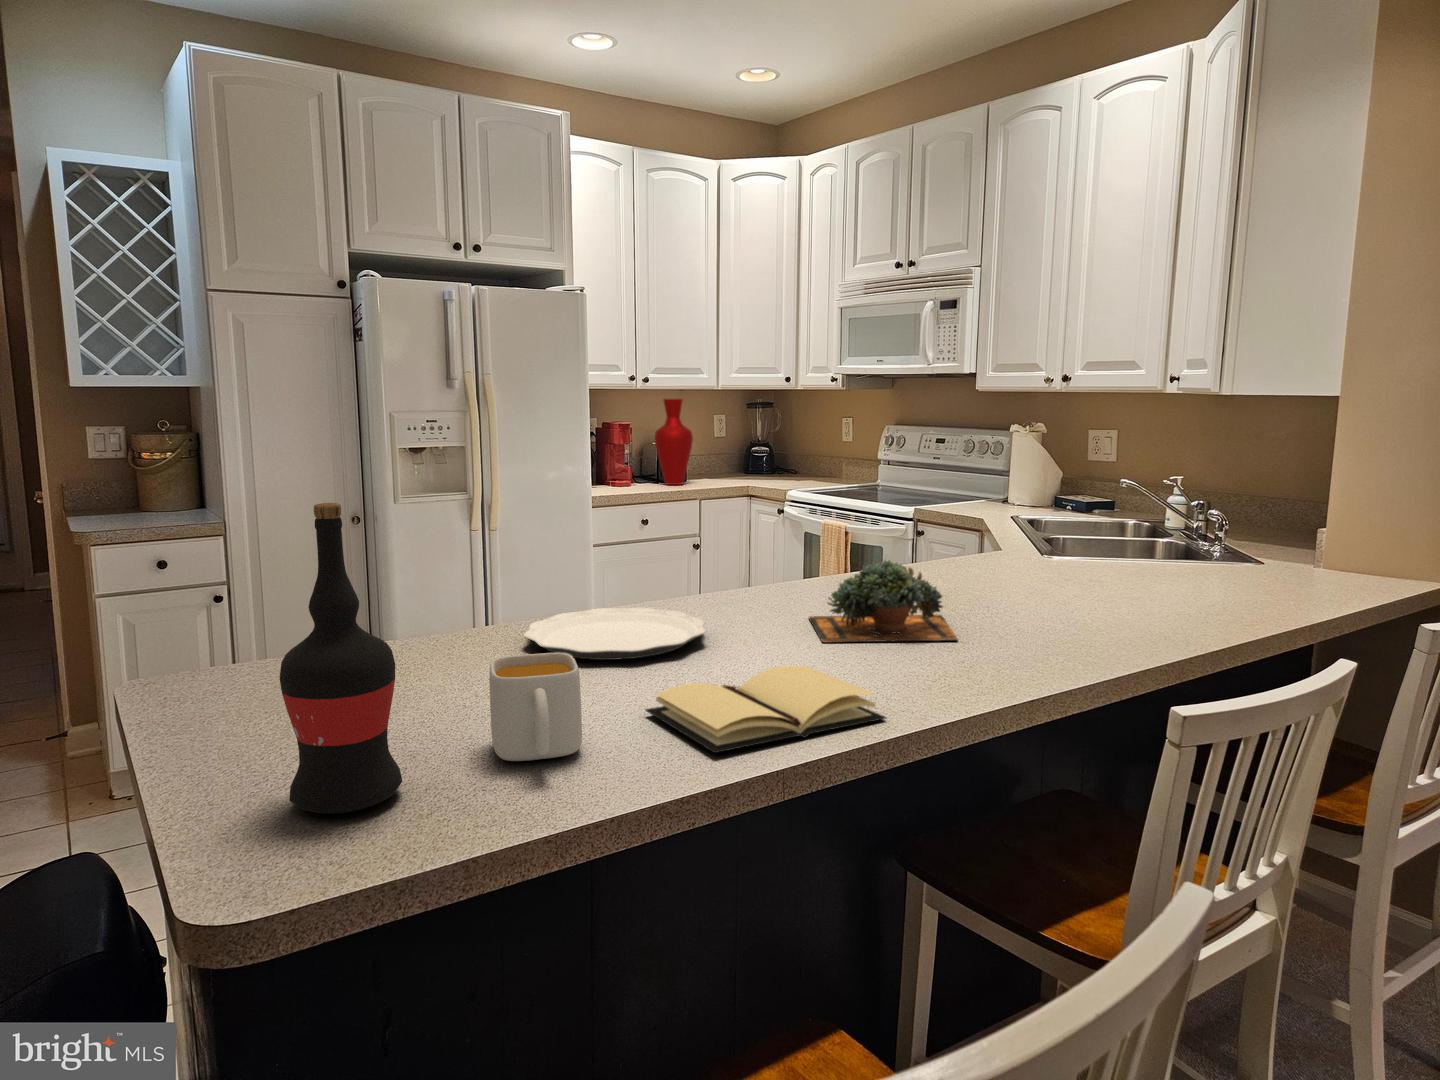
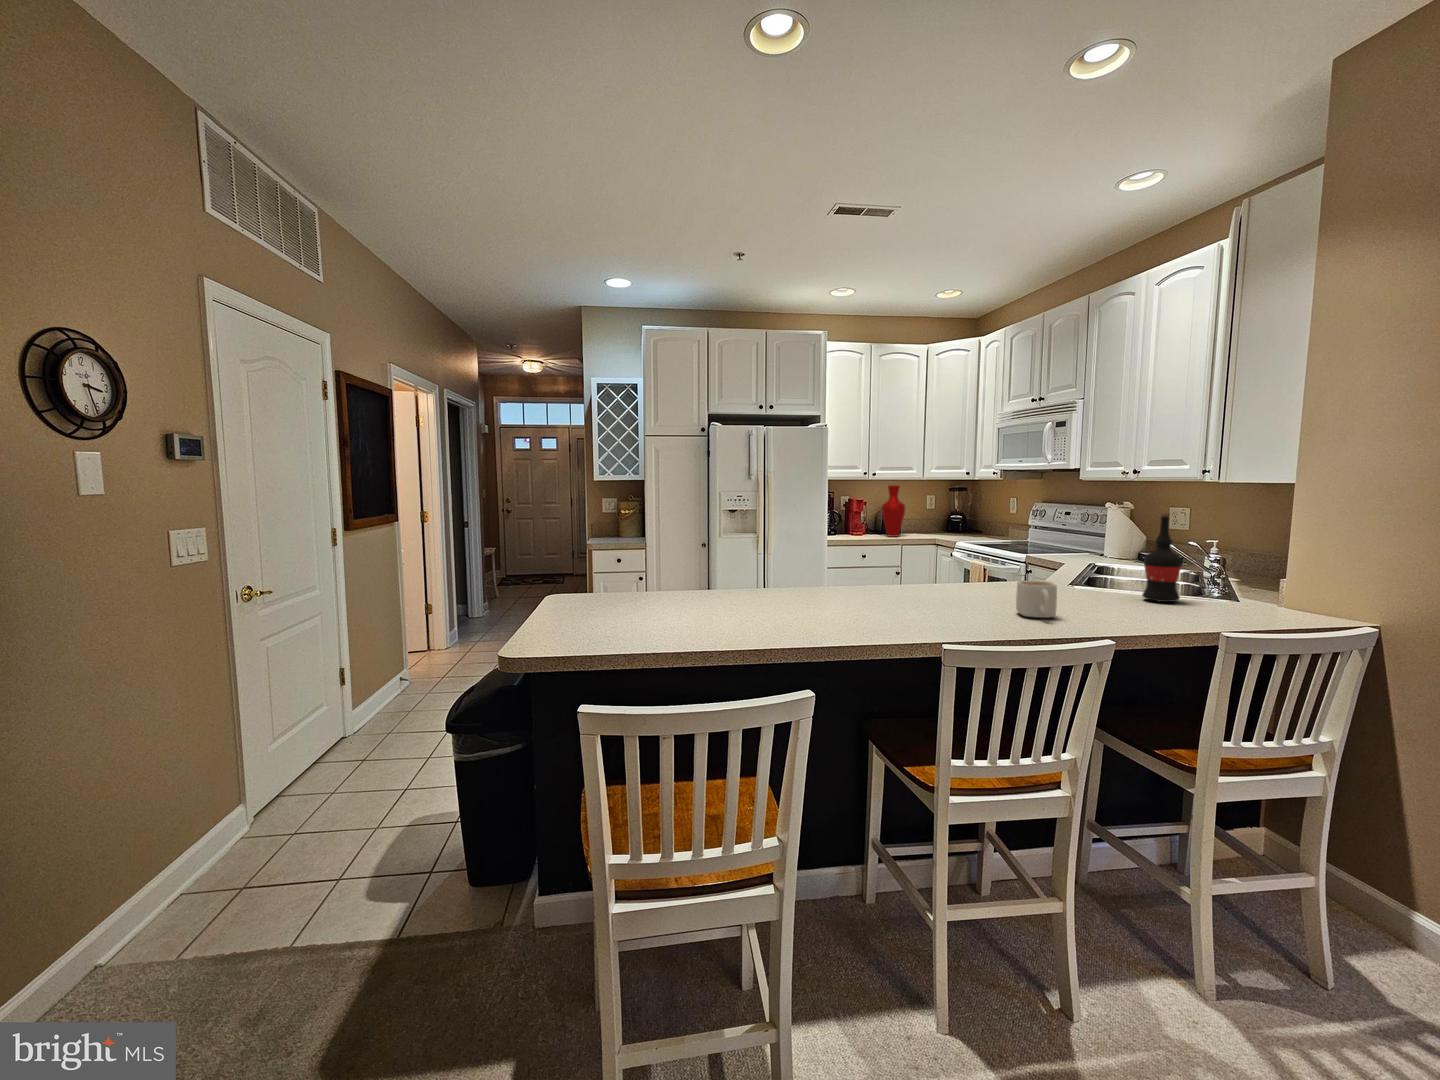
wine bottle: present [280,503,402,814] -> present [1142,513,1182,602]
succulent plant: present [809,560,958,643] -> none [852,570,938,615]
plate: present [524,608,706,660] -> none [712,586,799,607]
mug: present [489,653,582,761] -> present [1016,580,1057,618]
book: present [646,665,886,753] -> none [731,612,832,638]

